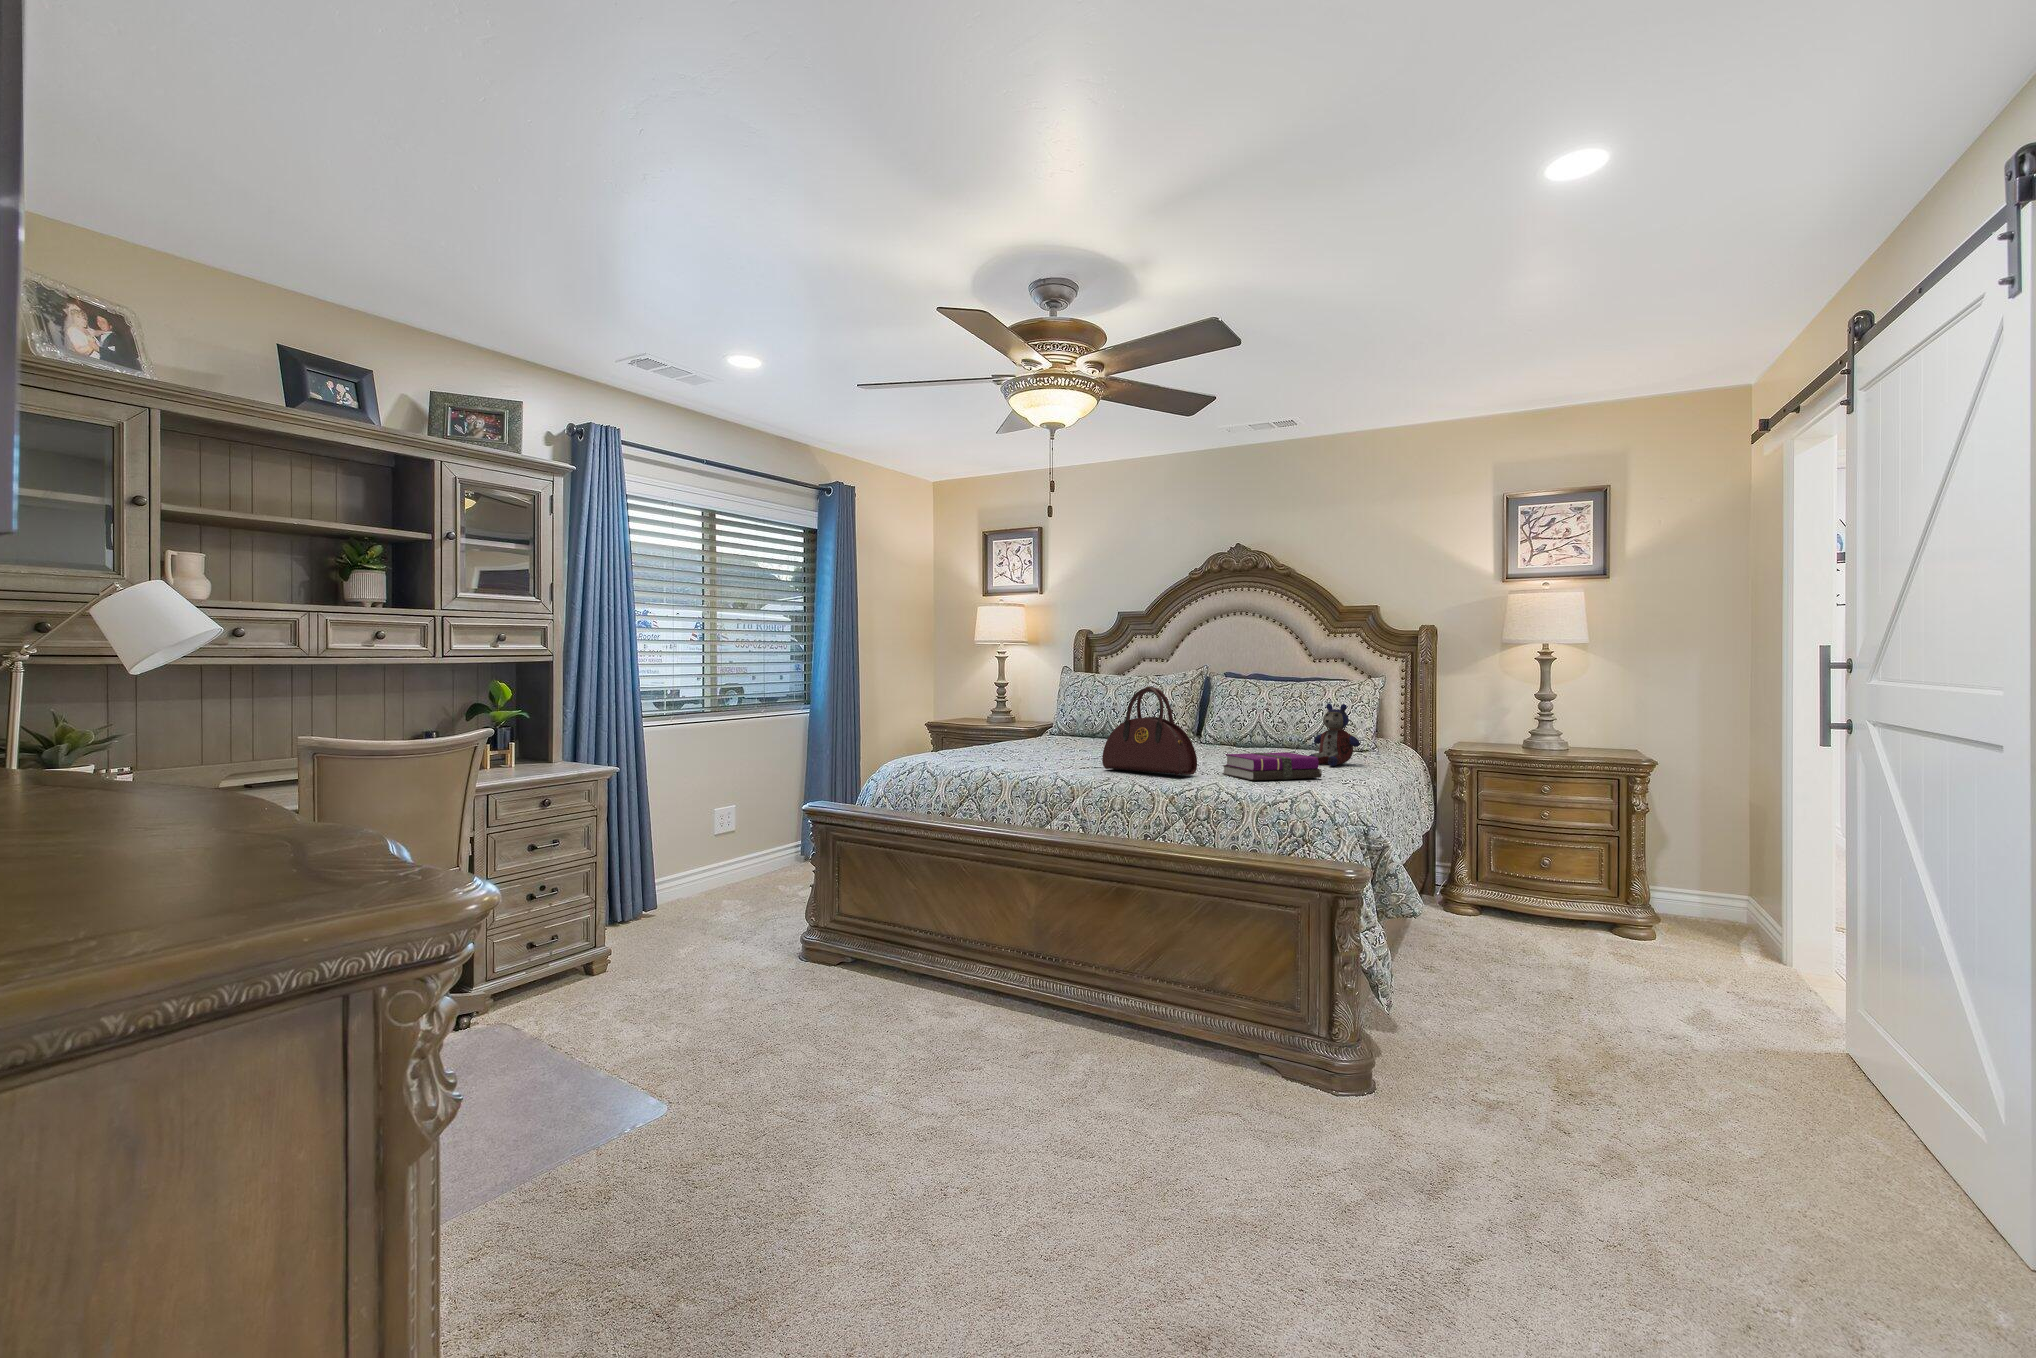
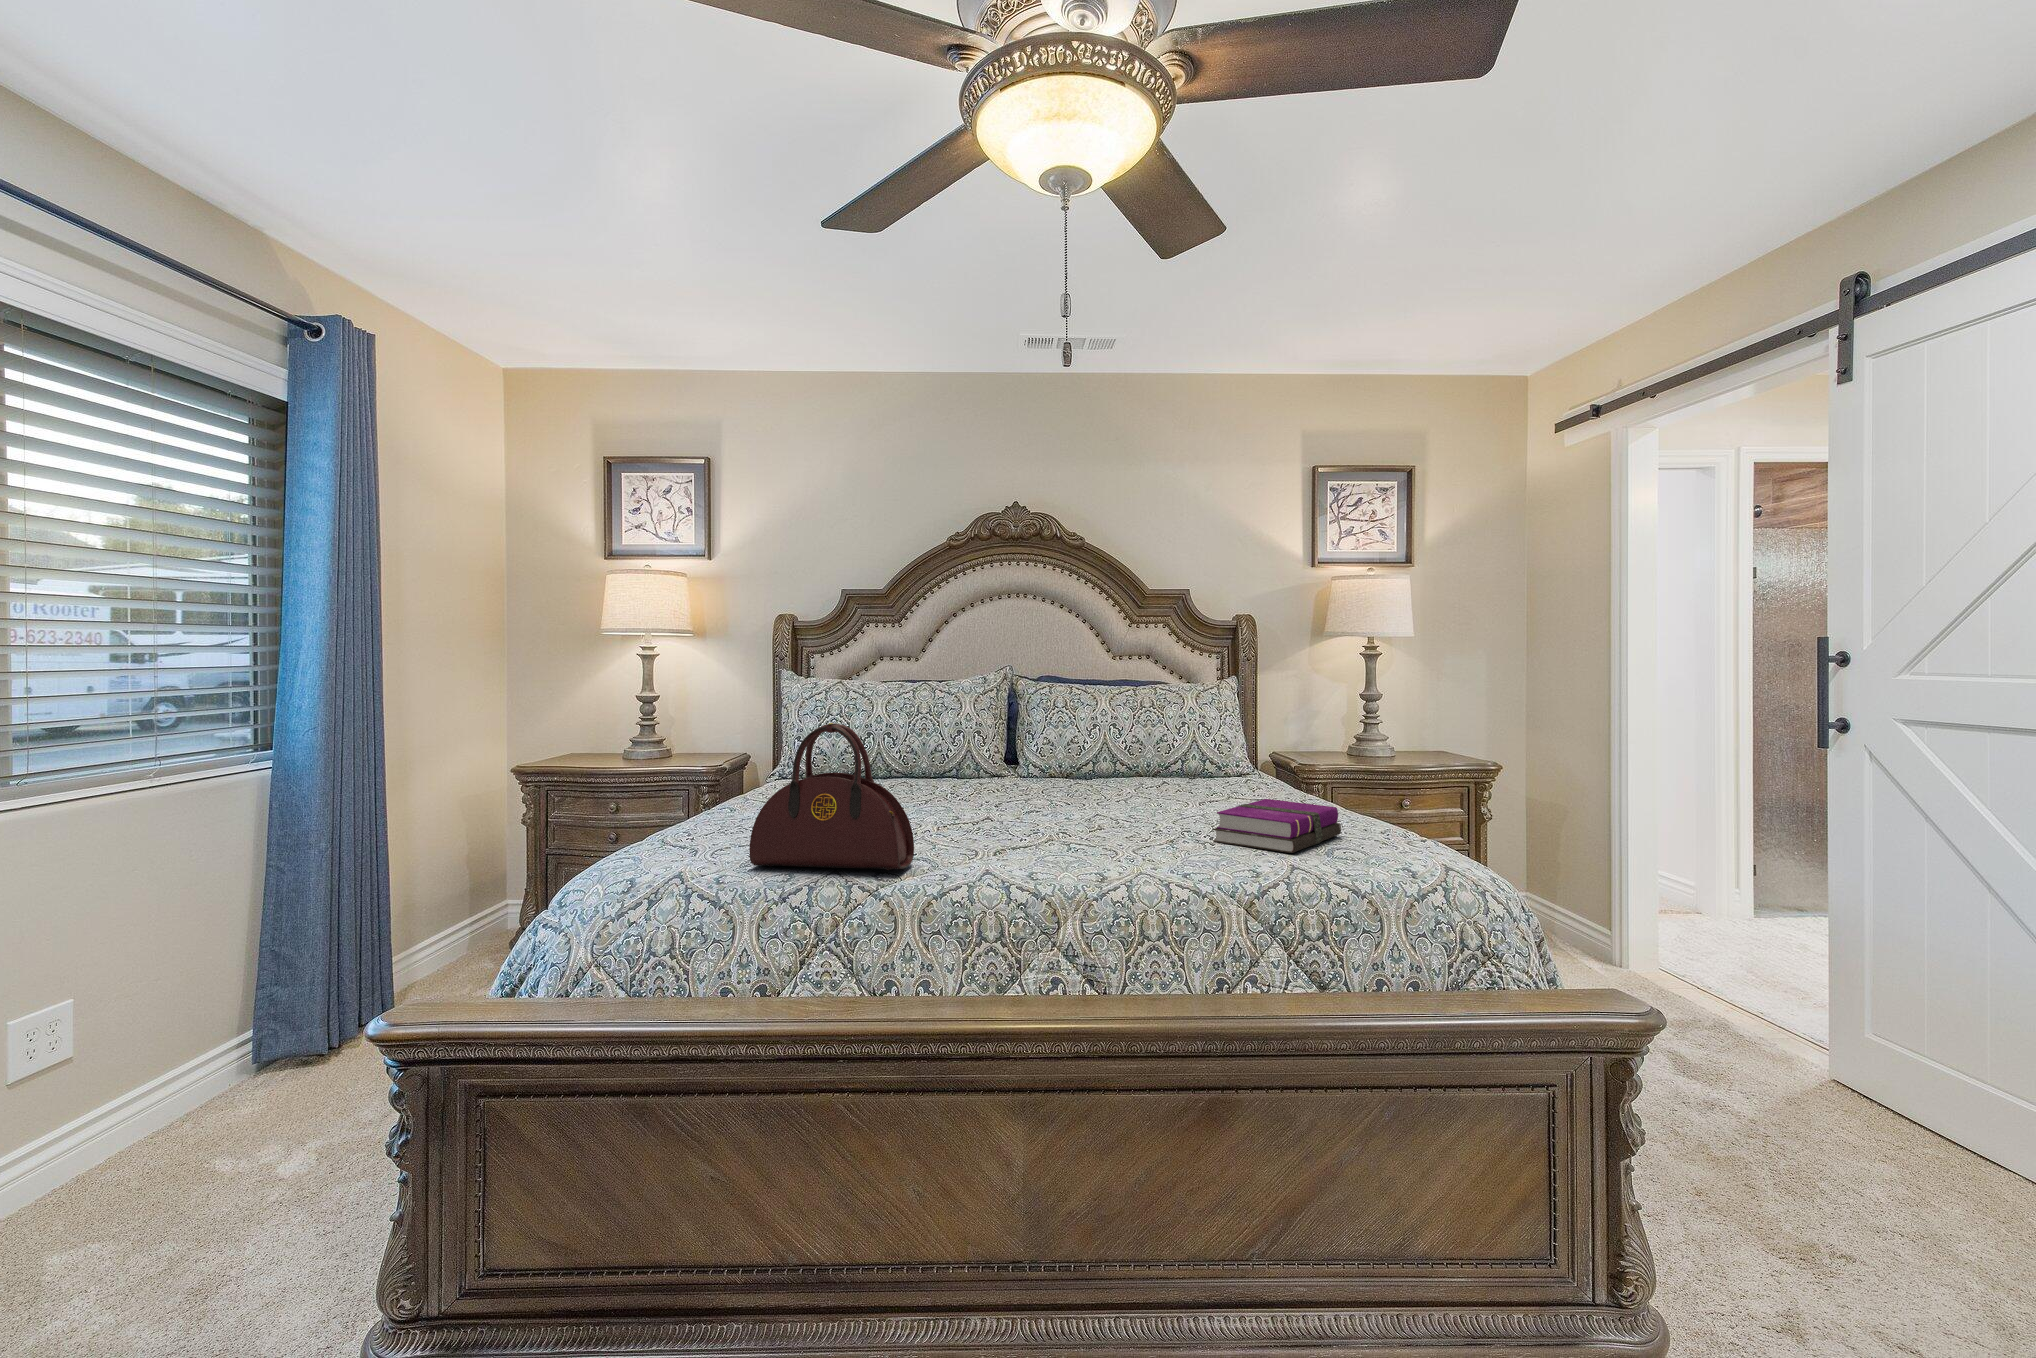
handbag: present [1102,686,1197,775] -> present [749,723,914,870]
stuffed bear: present [1309,704,1360,766] -> none [1230,722,1298,807]

